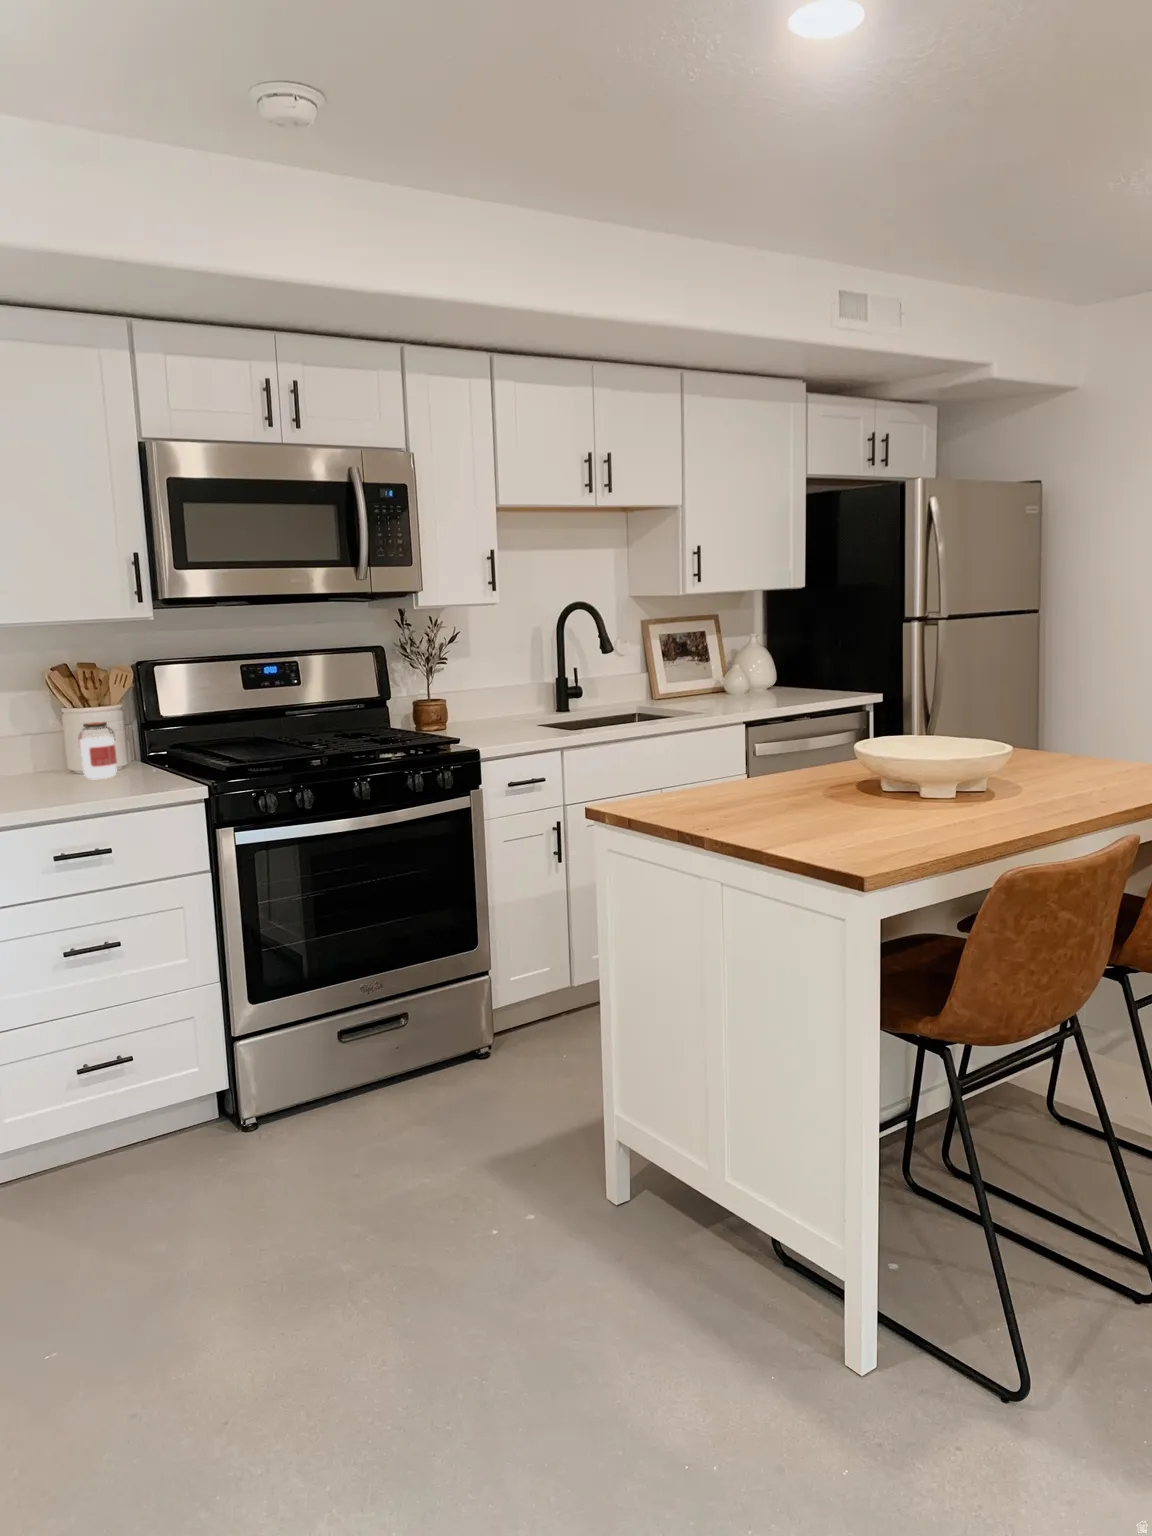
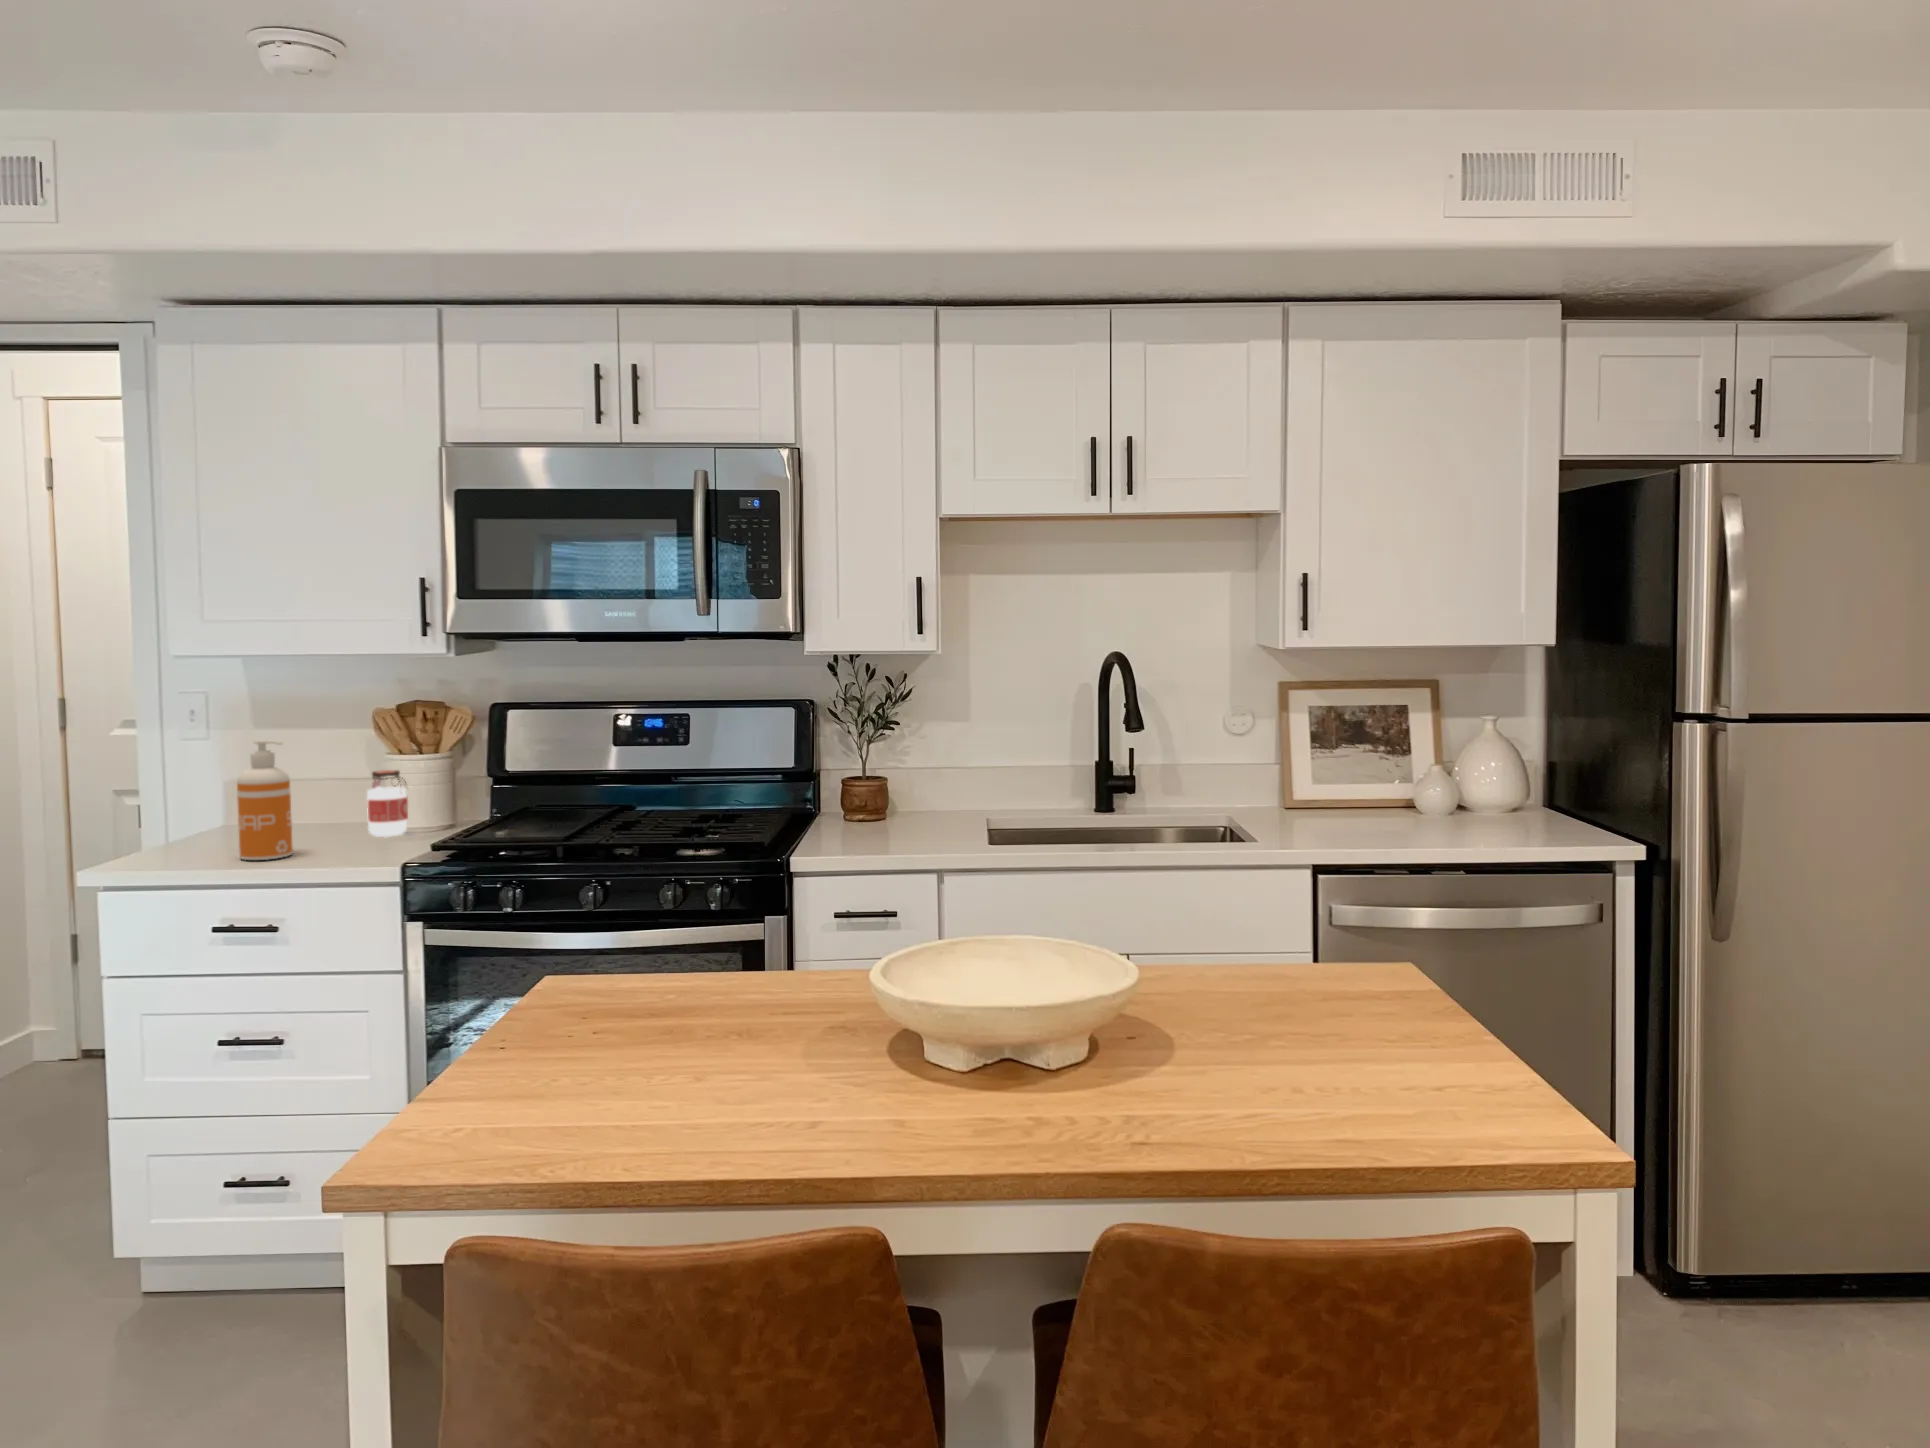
soap dispenser: none [26,695,78,801] -> present [237,740,293,860]

